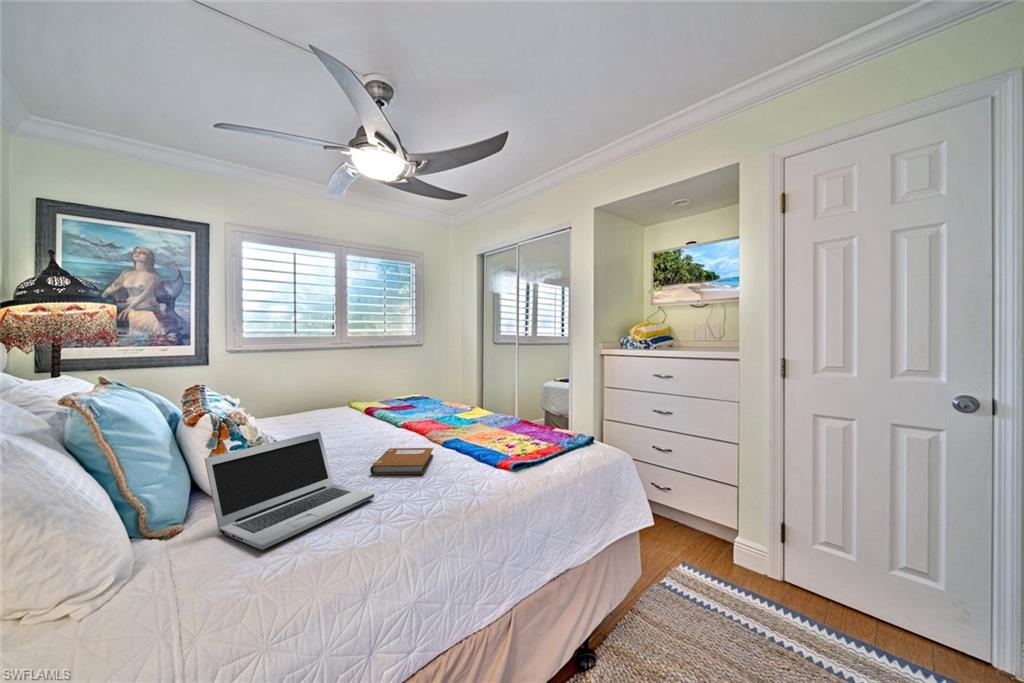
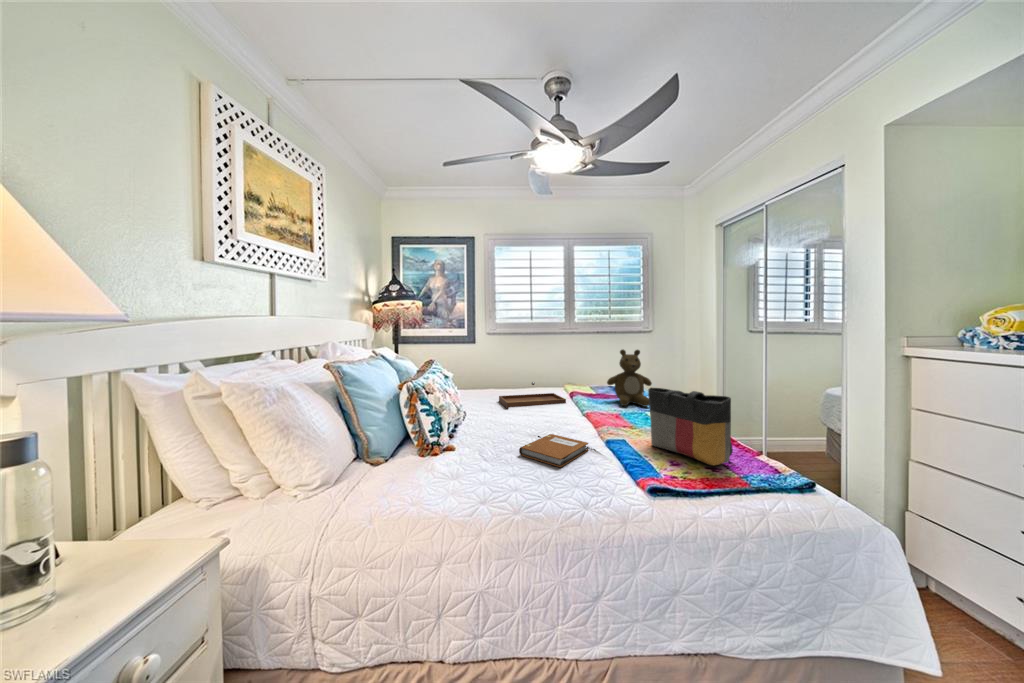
teddy bear: none [411,360,453,415] -> present [607,349,652,406]
tote bag: none [477,386,544,442] -> present [648,388,733,466]
tray: none [285,403,371,437] -> present [499,382,566,409]
laptop: present [205,432,374,550] -> none [393,409,500,494]

